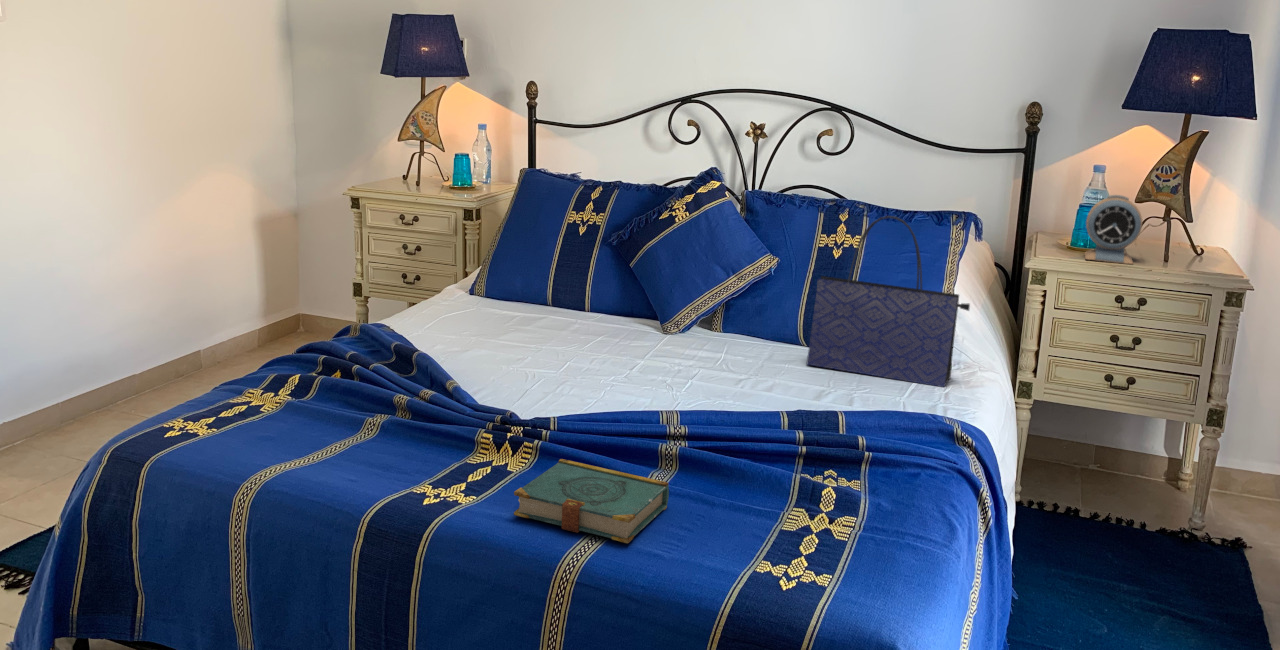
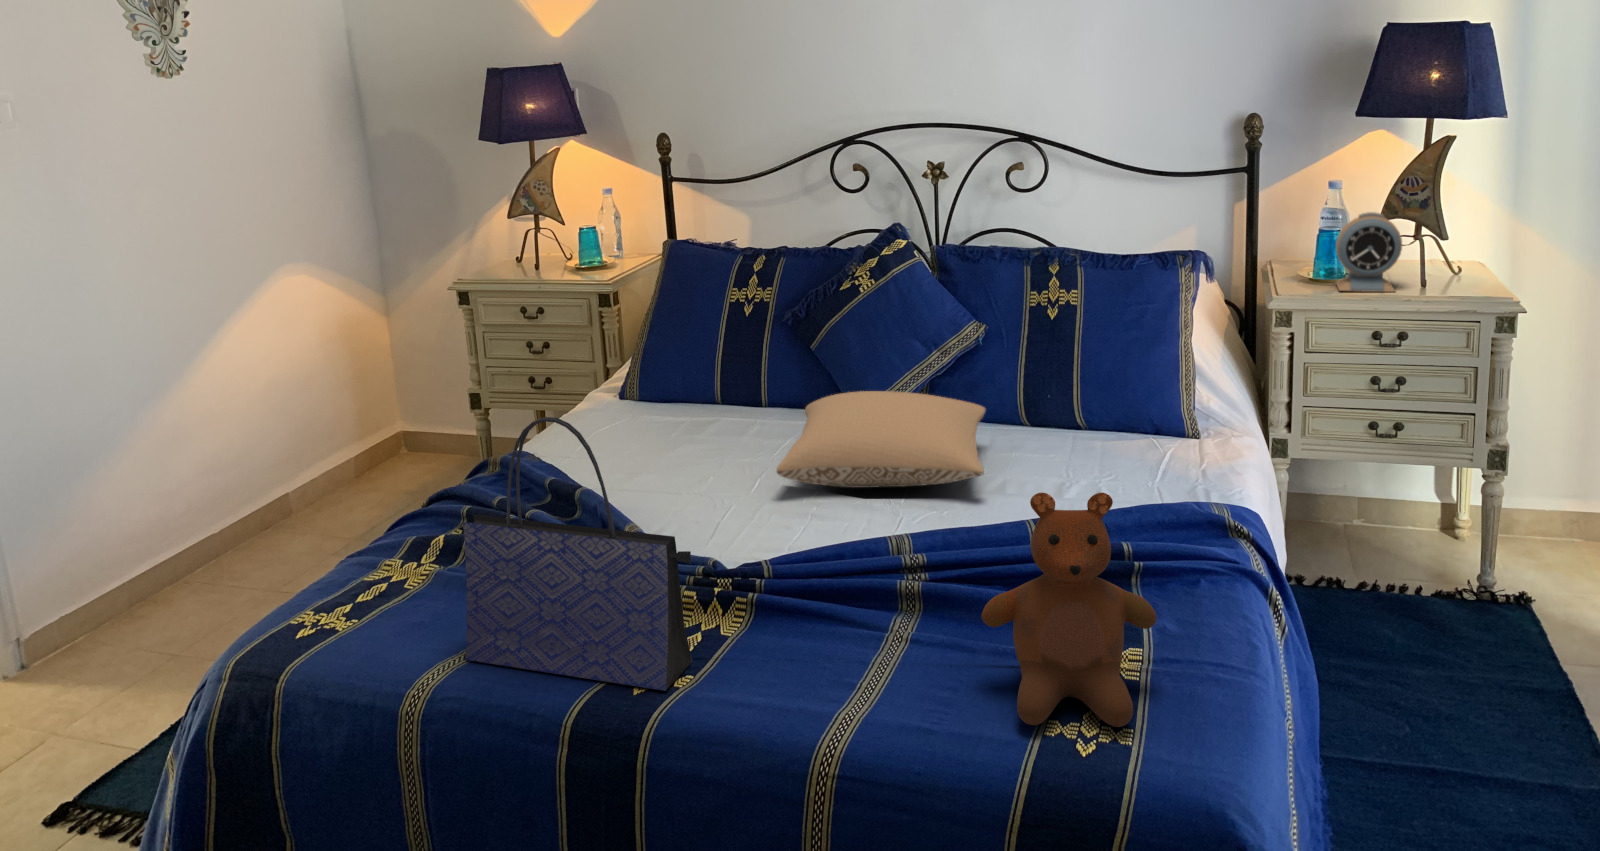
tote bag: present [807,216,970,387] -> present [463,417,692,691]
pillow: none [581,299,770,379] -> present [777,391,985,488]
teddy bear: none [718,368,864,569] -> present [981,493,1157,727]
book: present [514,459,669,543] -> none [742,616,921,718]

